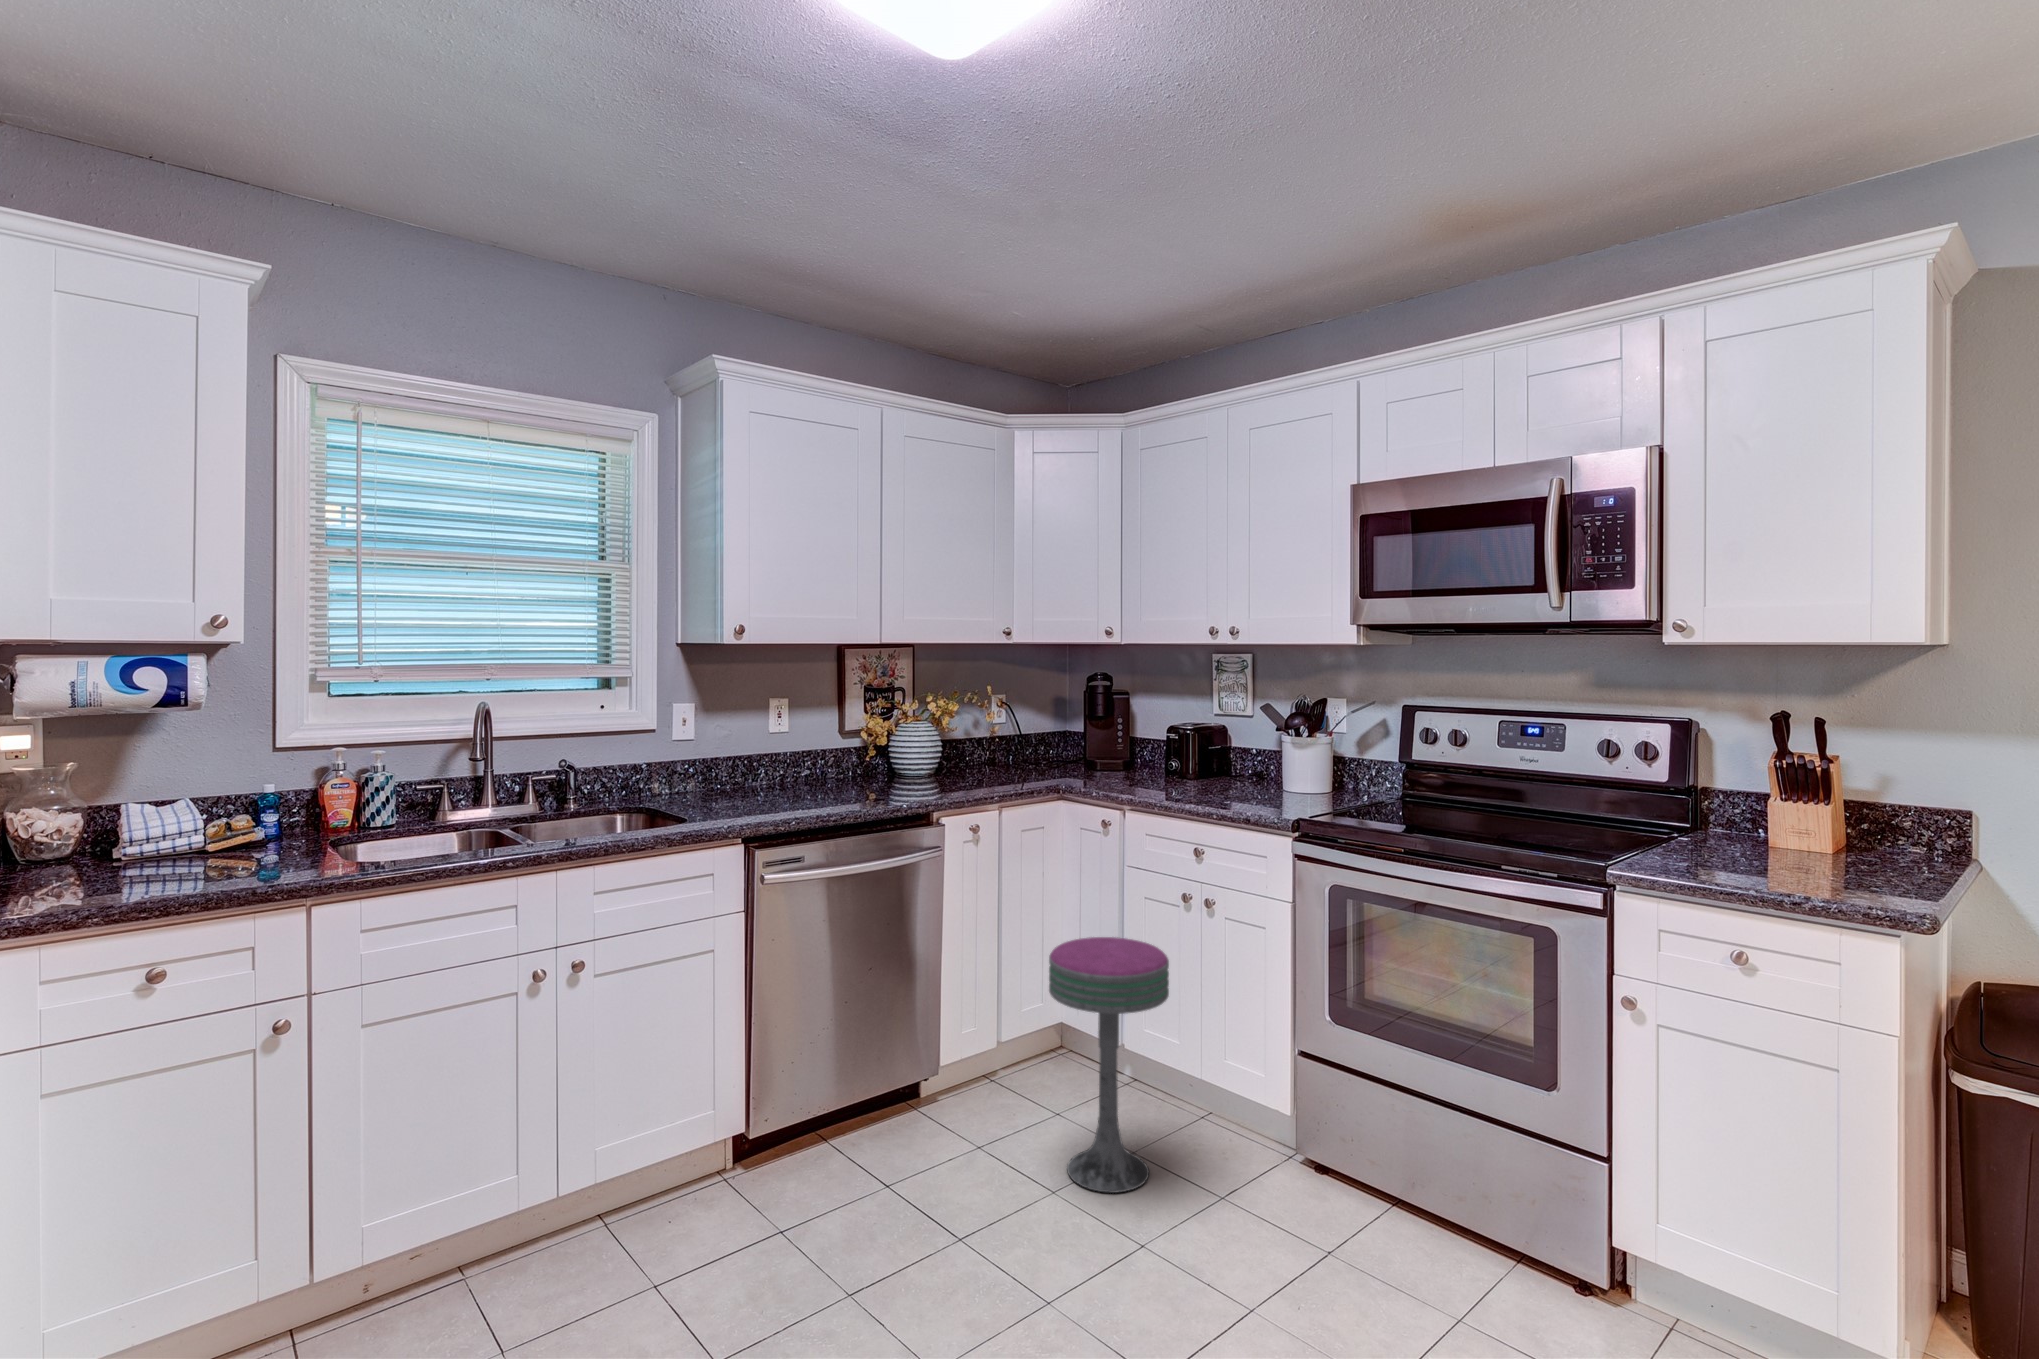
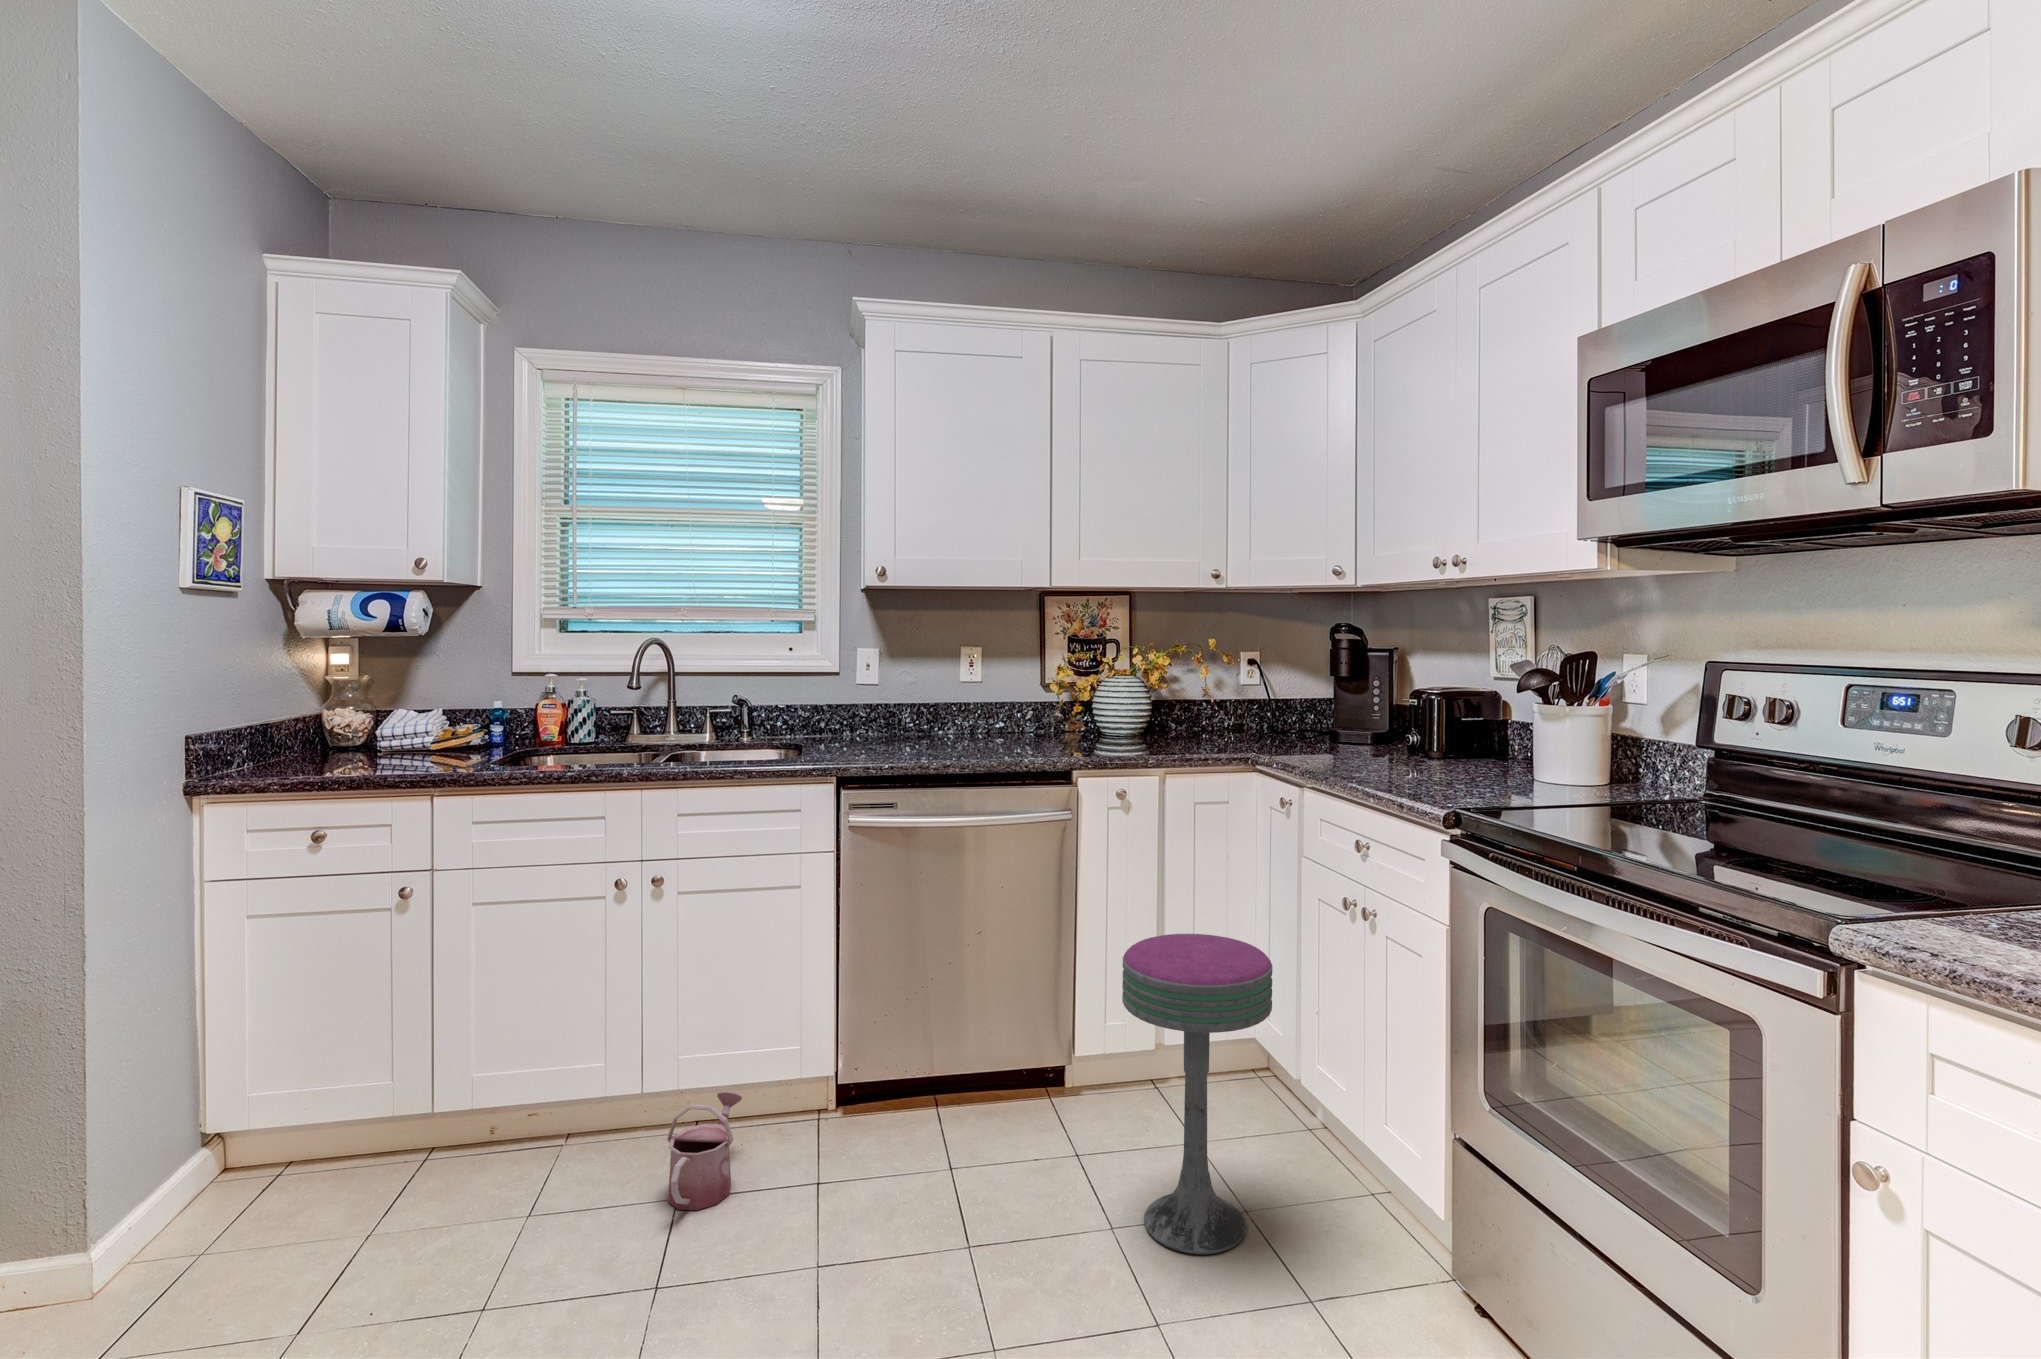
watering can: none [632,1165,703,1288] -> present [667,1092,742,1210]

